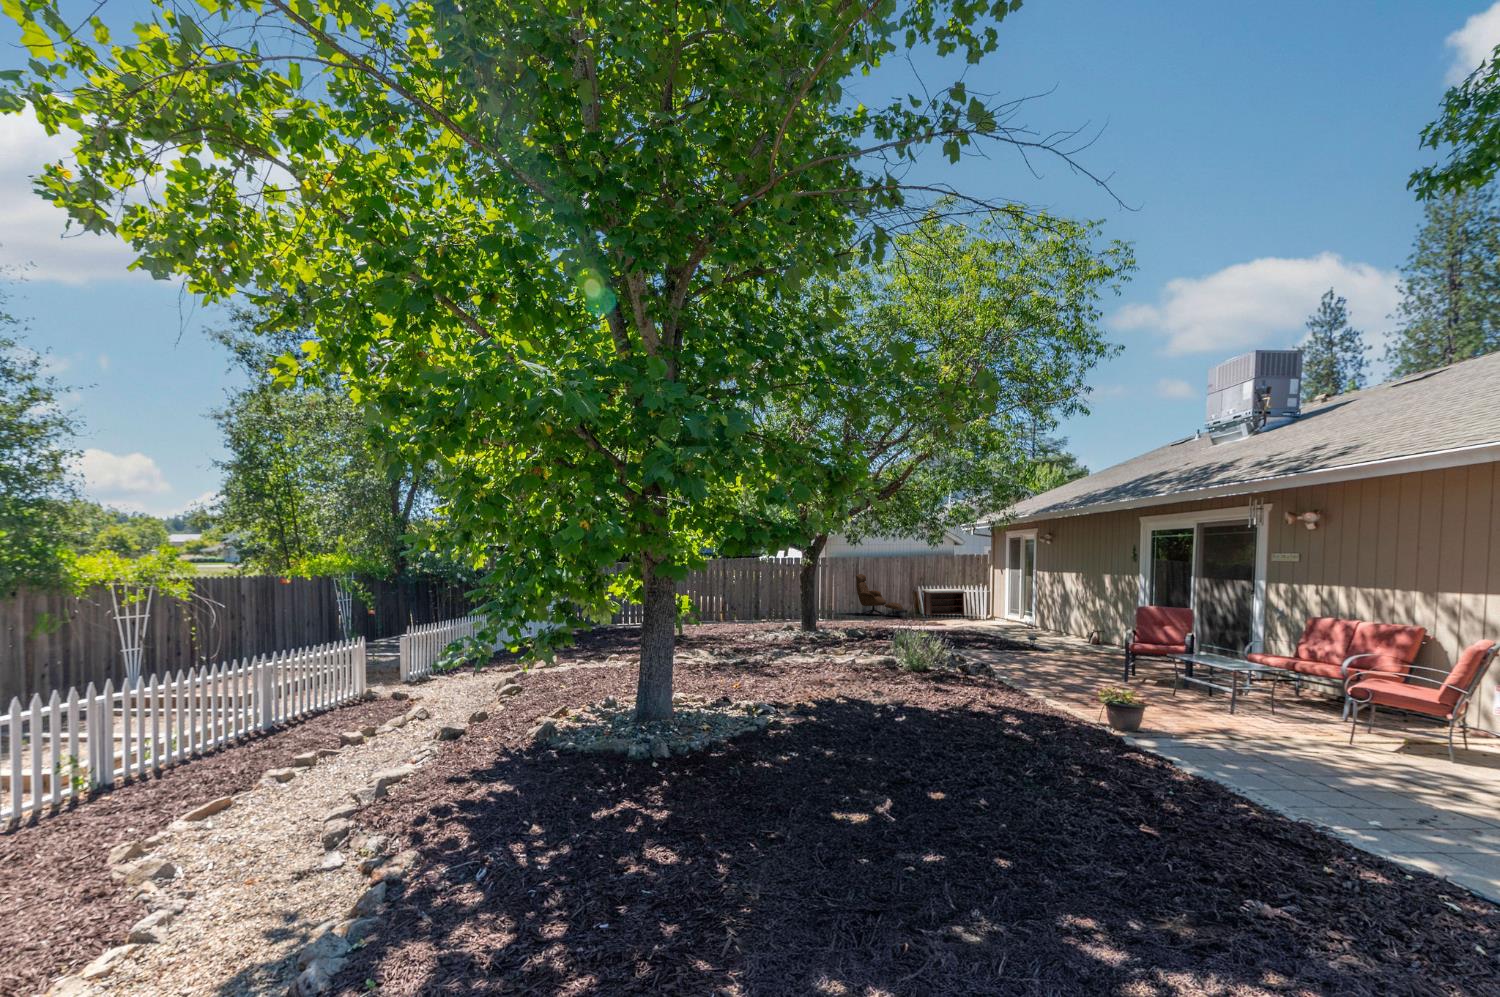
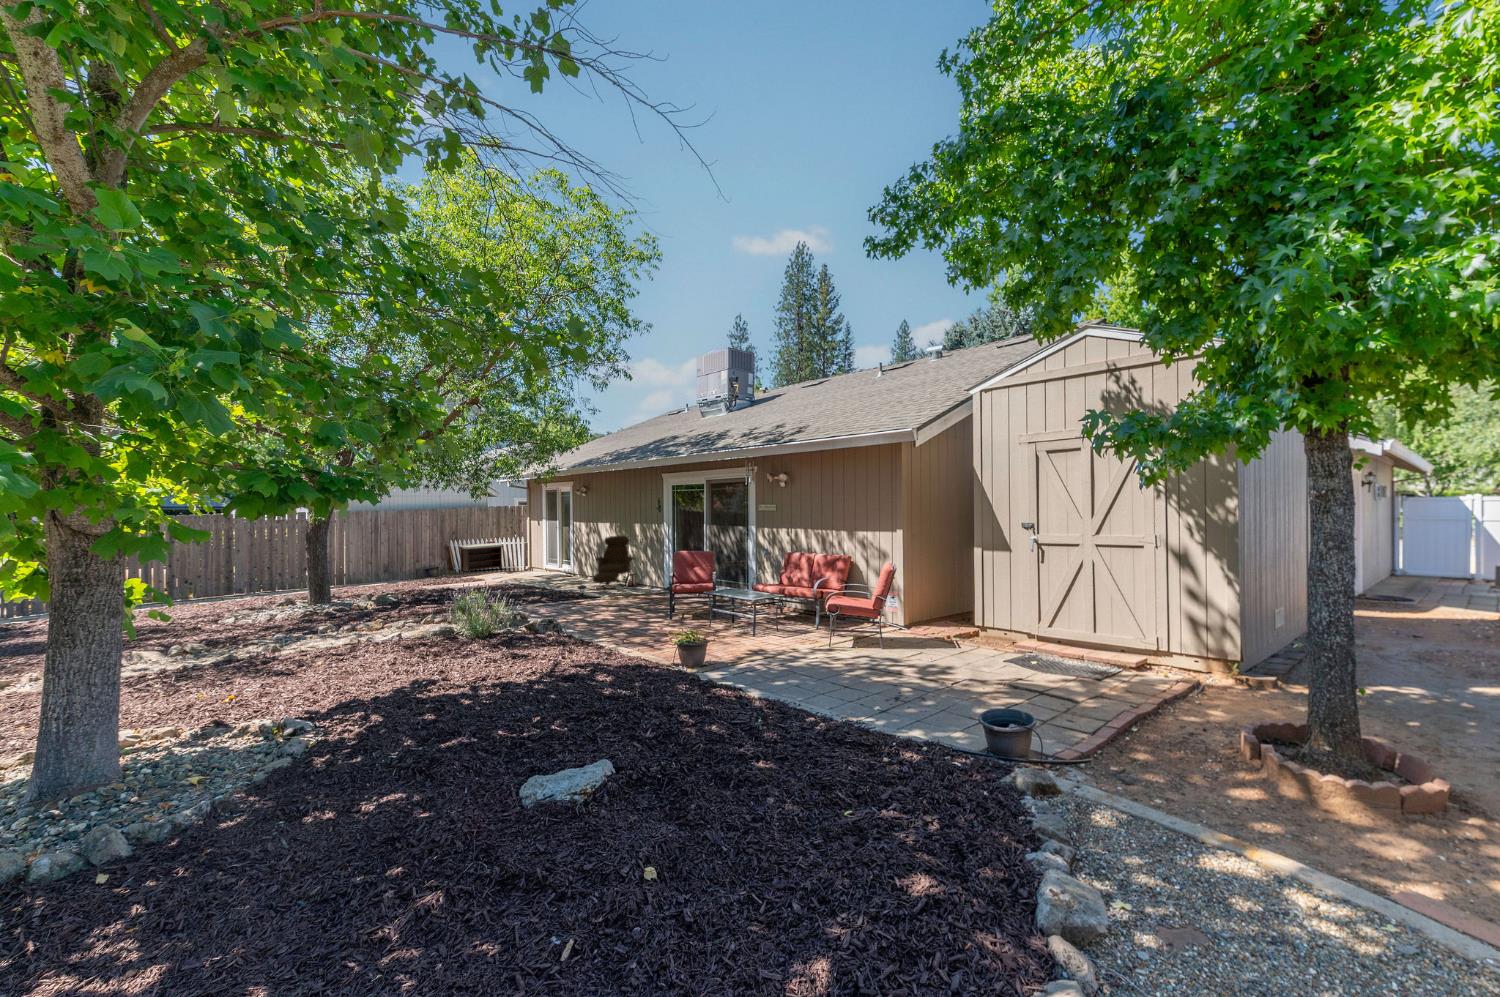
lounge chair: present [856,574,903,617] -> present [593,536,634,588]

